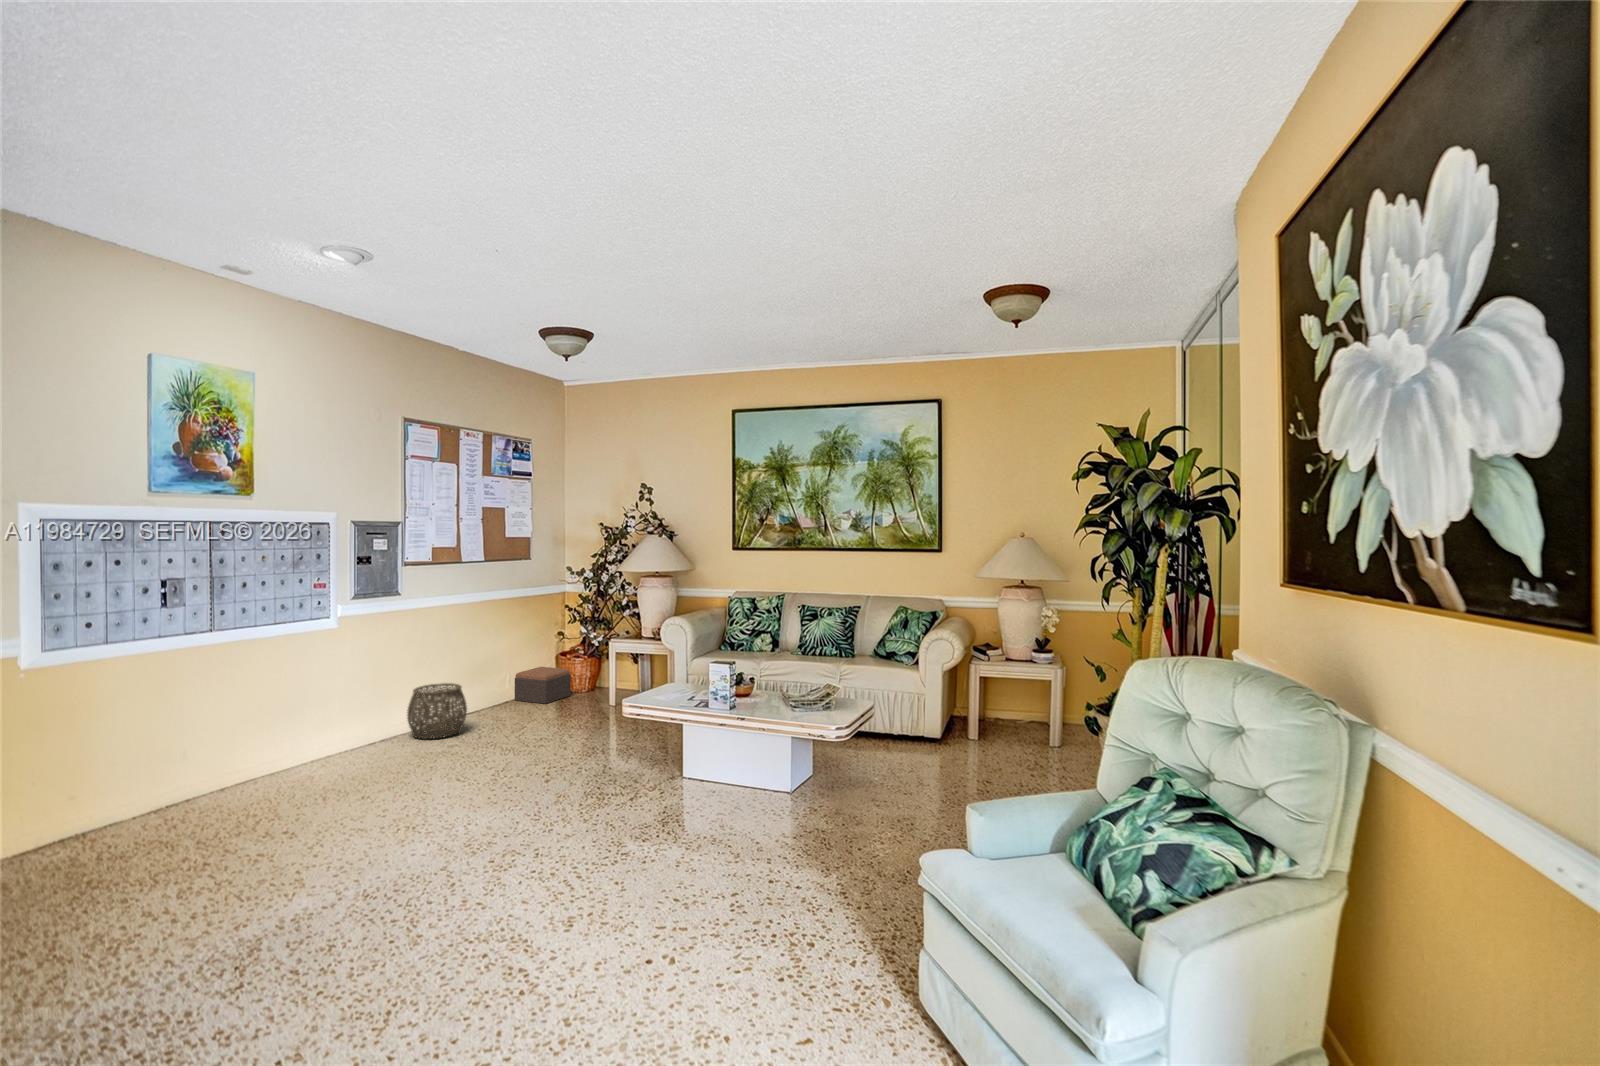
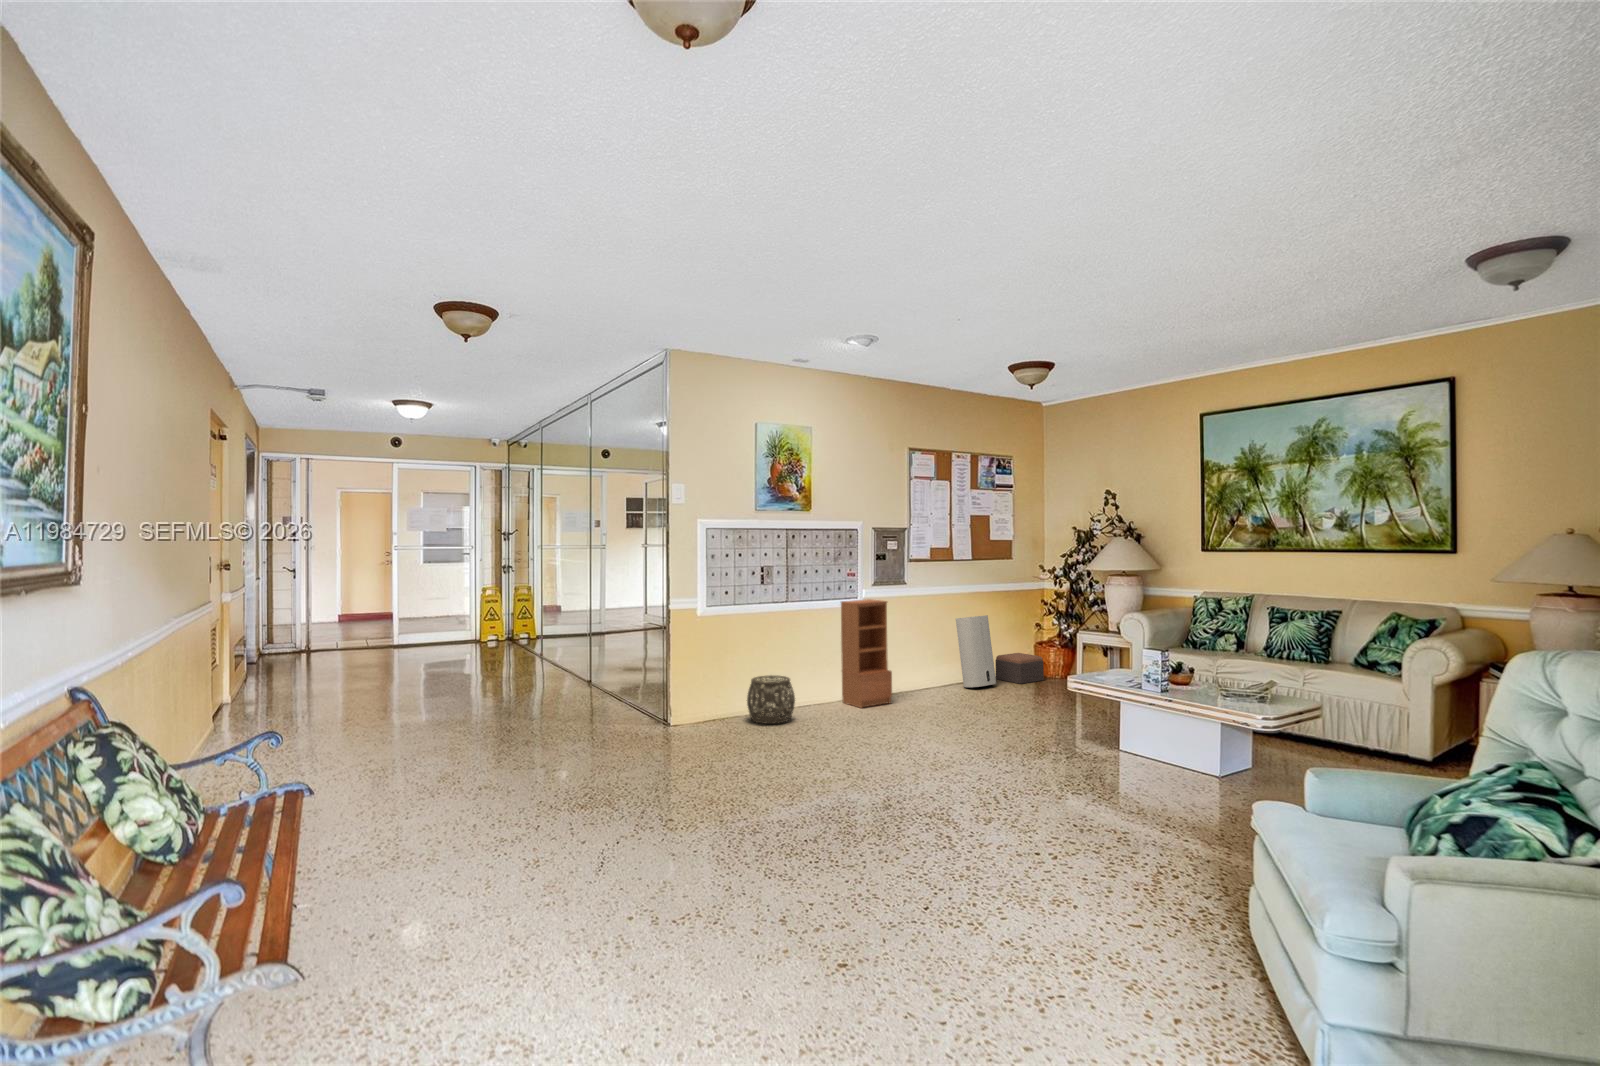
bookcase: none [297,618,380,773] -> present [841,599,892,708]
air purifier: none [467,627,518,718] -> present [956,615,996,688]
woven basket: present [407,683,467,739] -> present [747,675,795,724]

